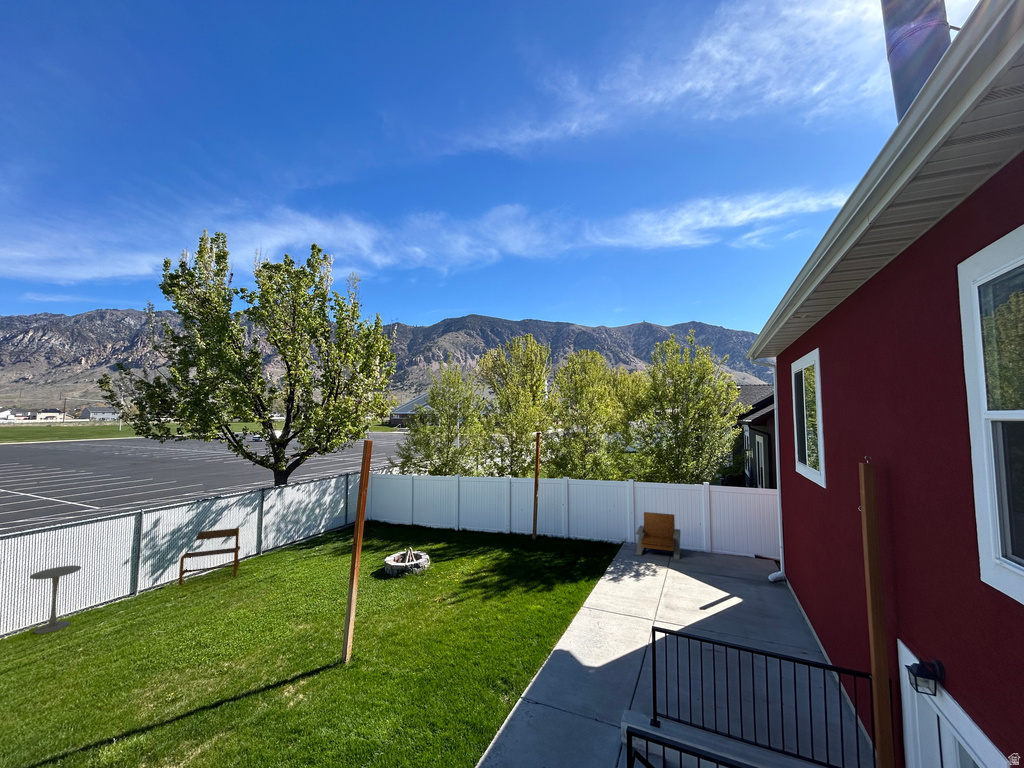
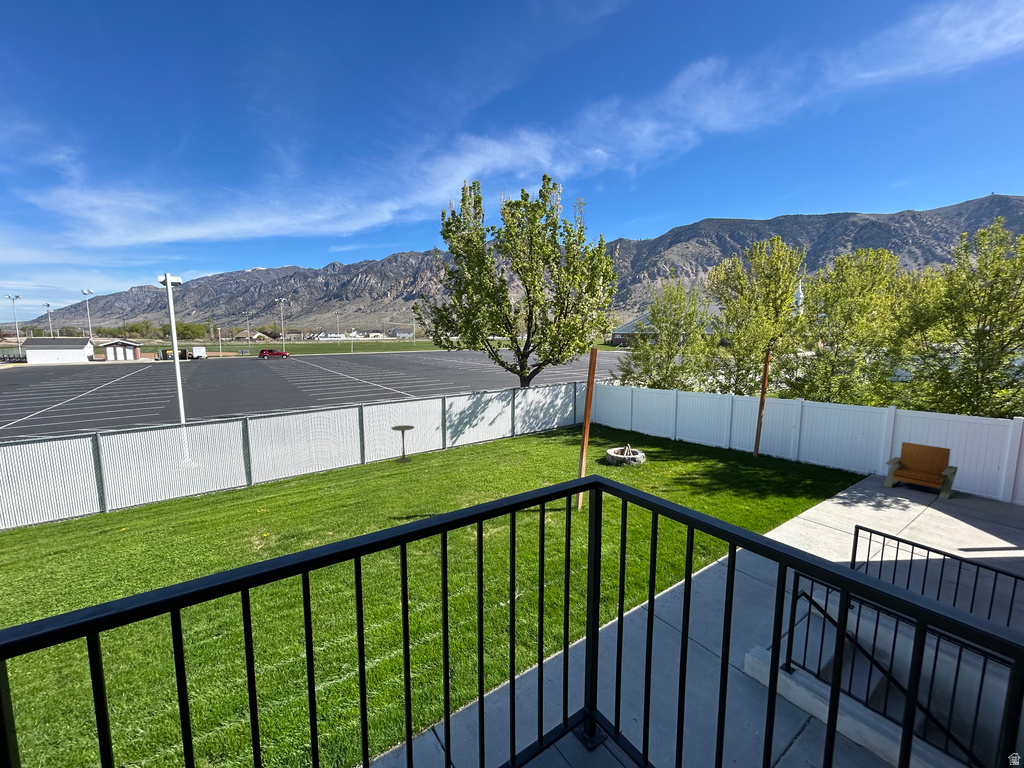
bench: present [179,528,240,585] -> none [465,415,500,450]

